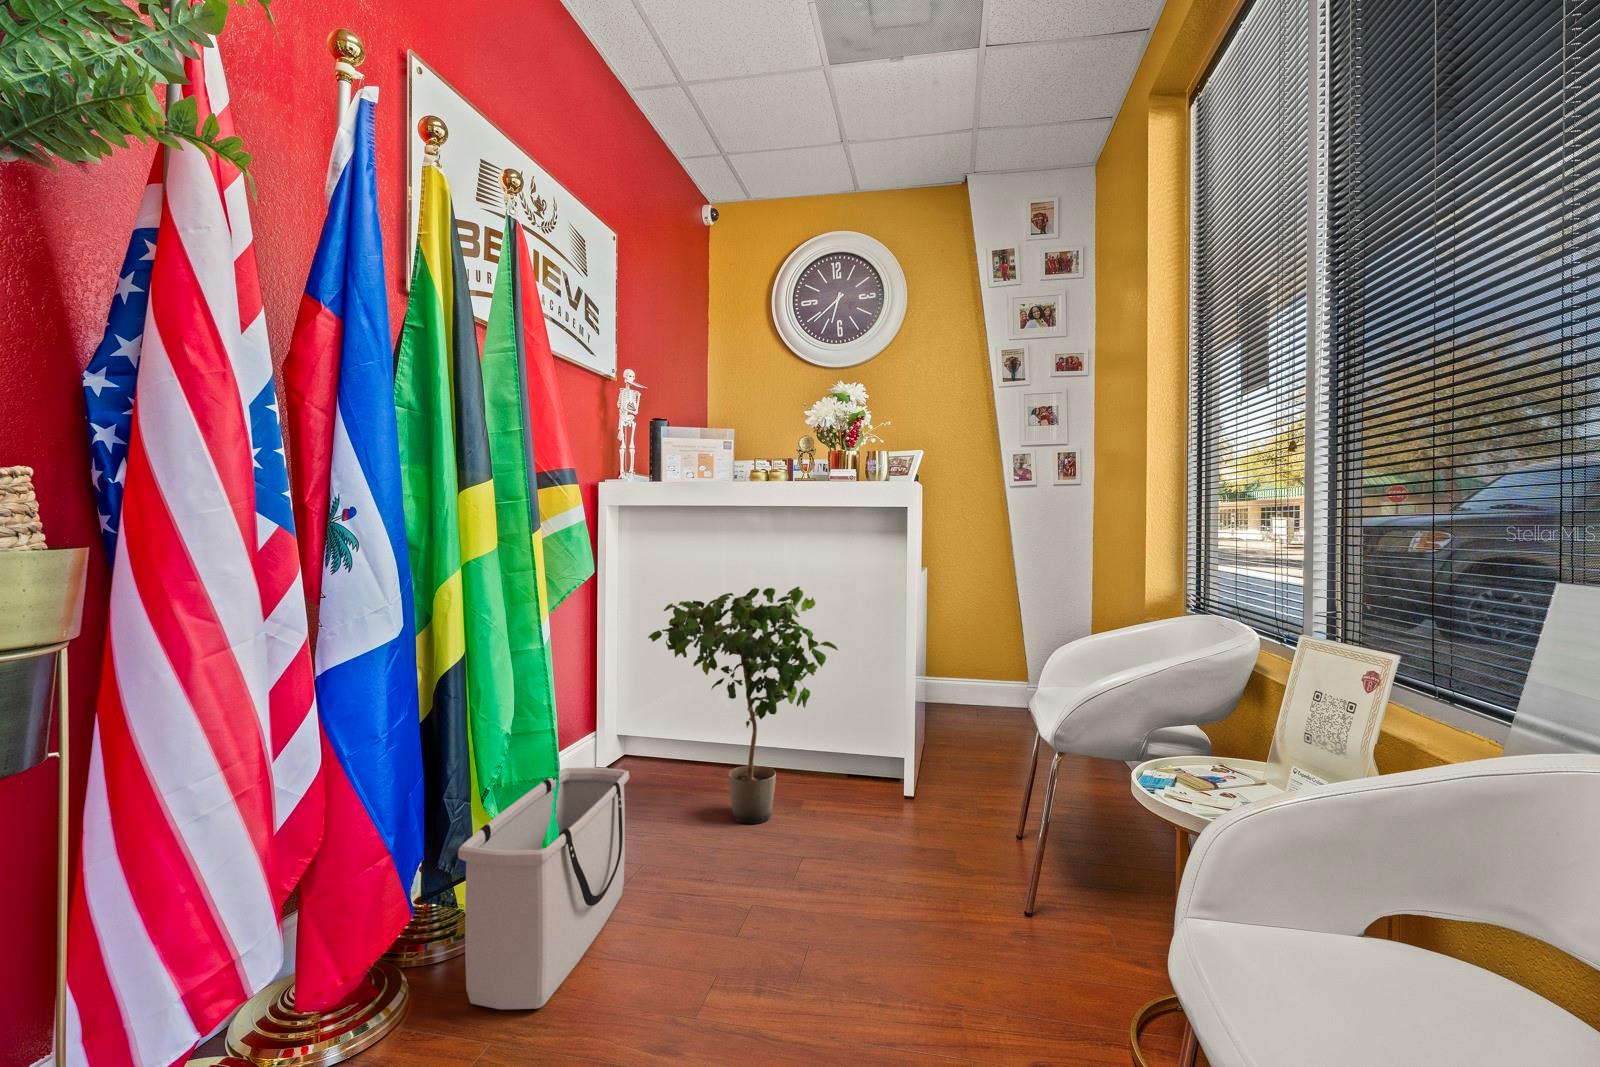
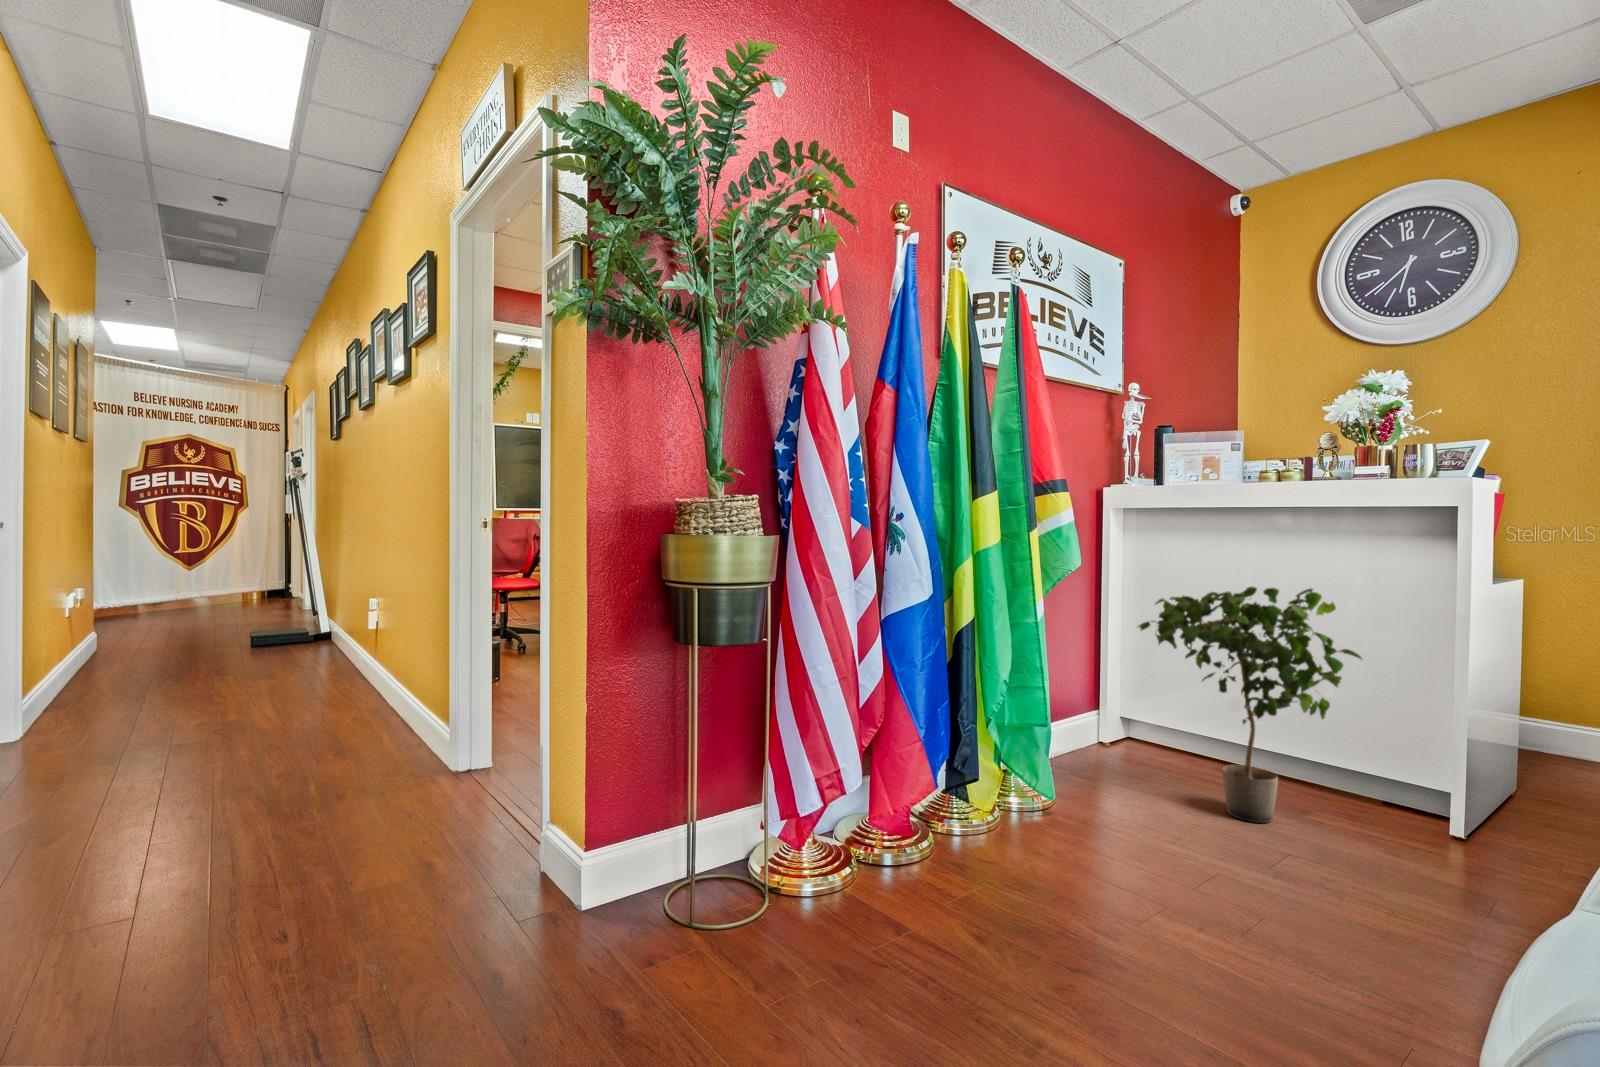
storage bin: present [458,767,629,1009] -> none [964,722,1105,882]

